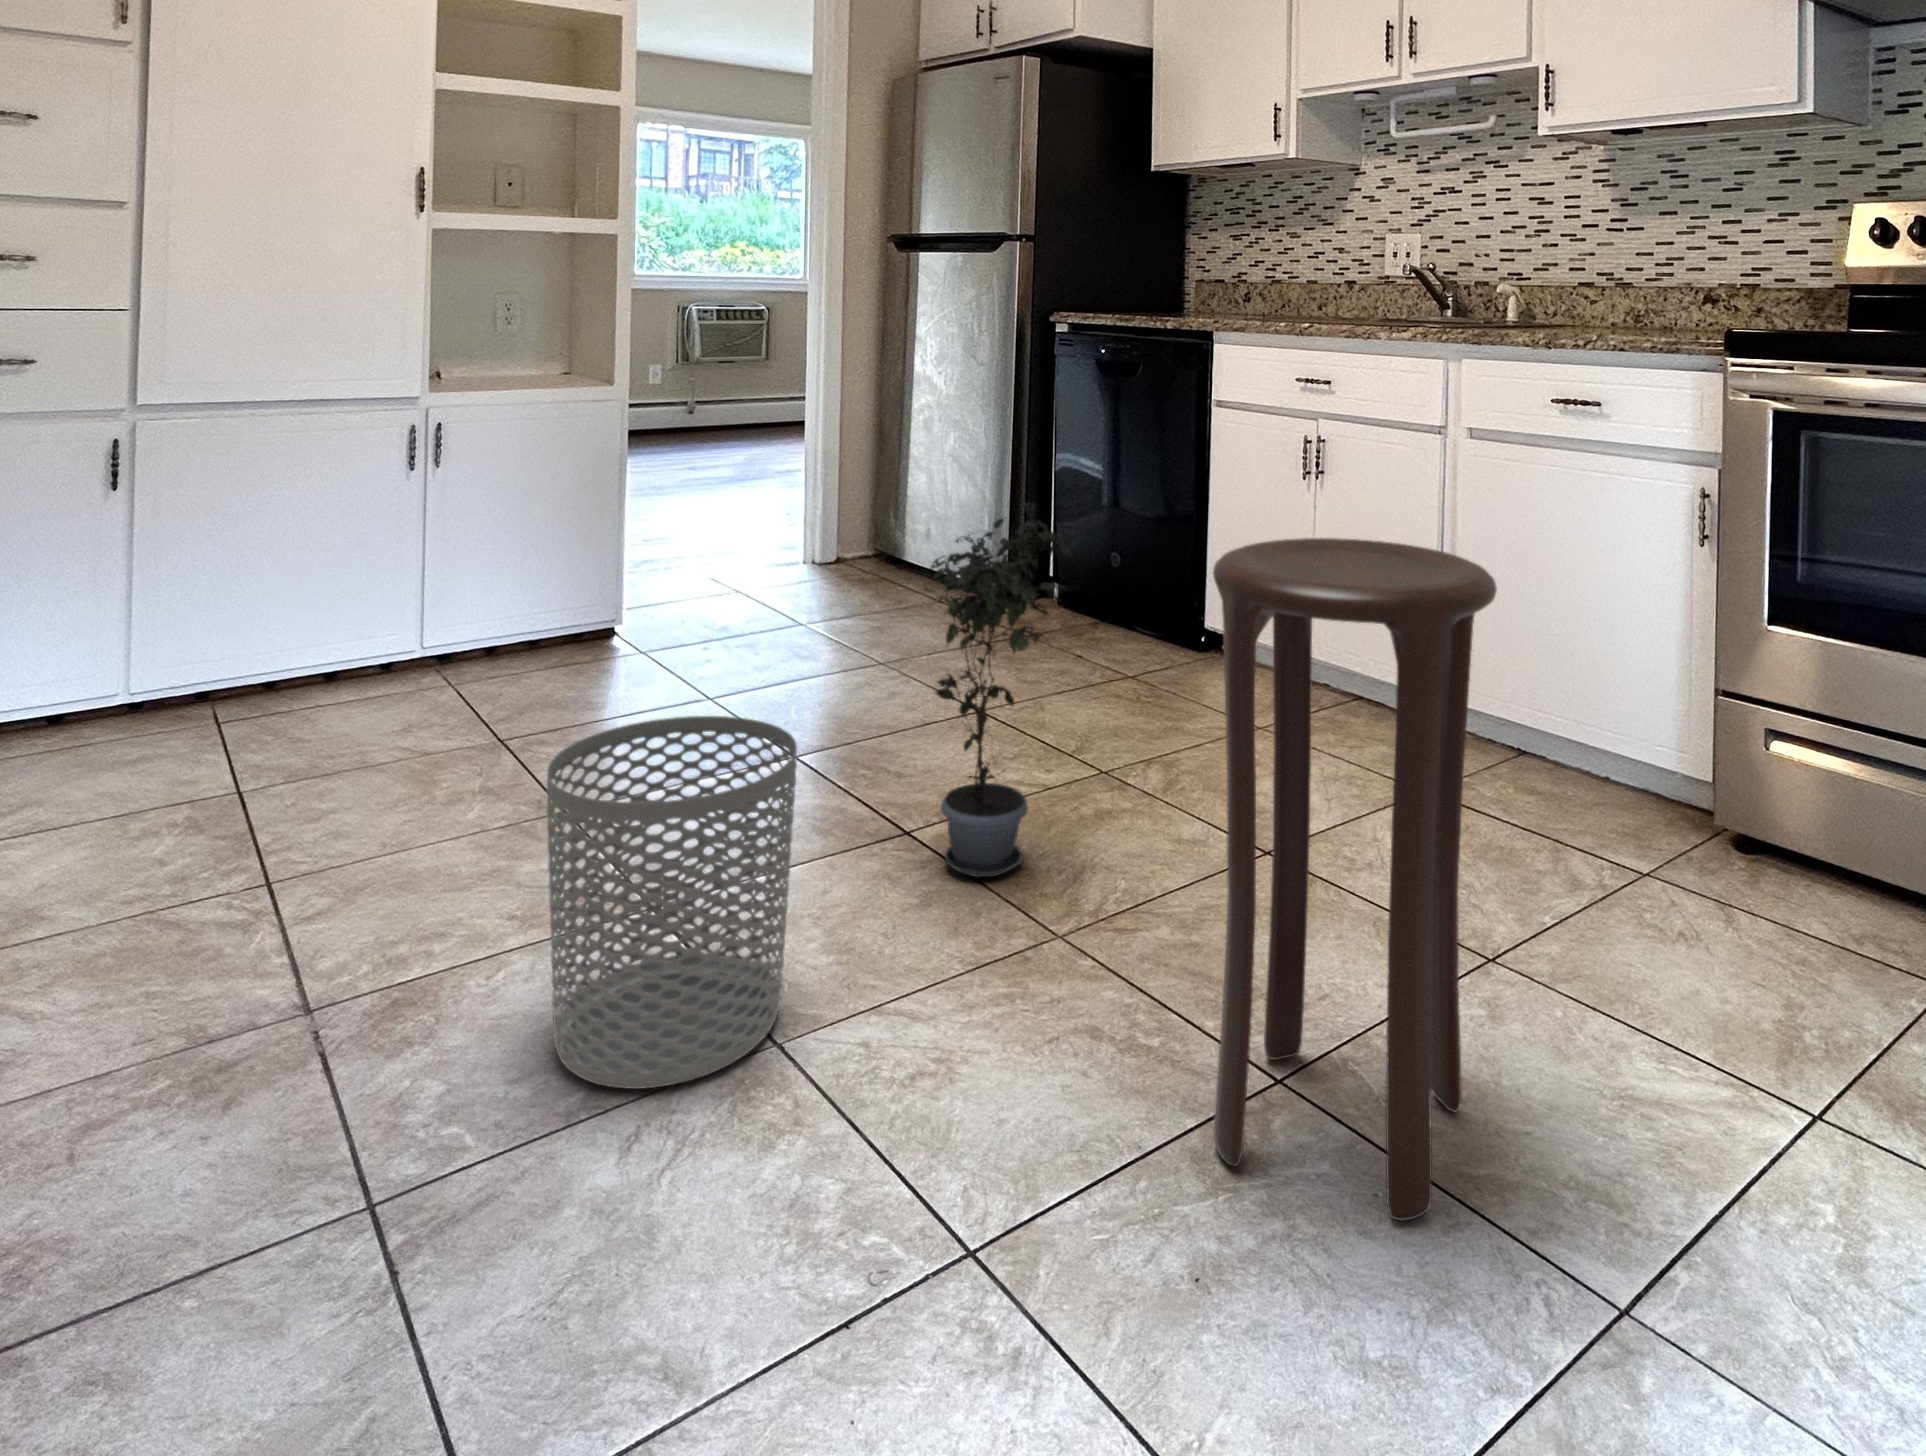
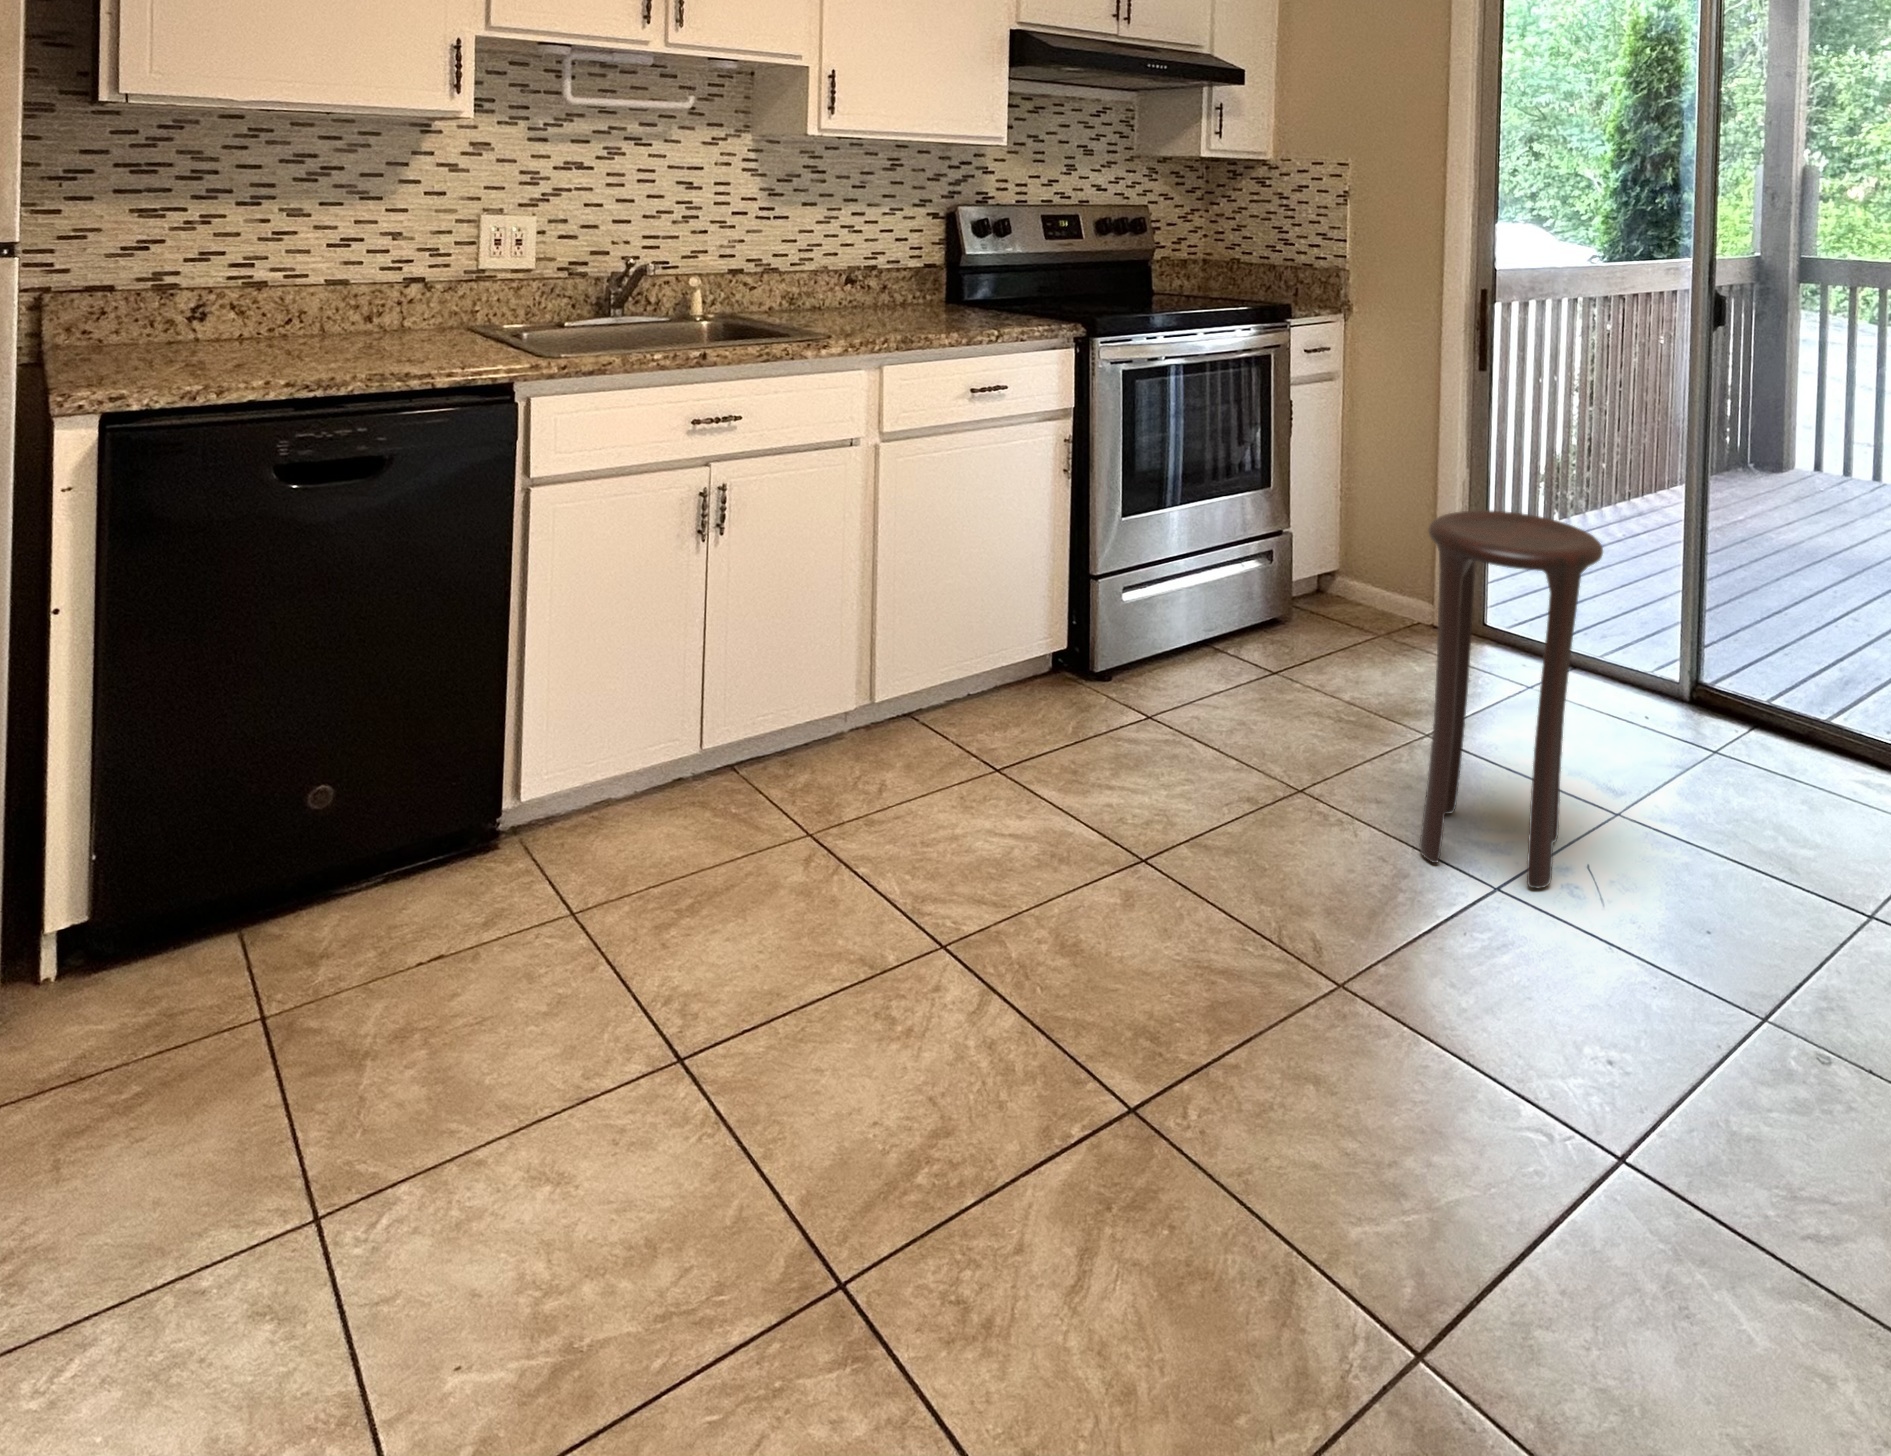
potted plant: present [925,503,1071,878] -> none [1089,616,1343,1007]
waste bin: present [546,716,797,1089] -> none [1461,865,1713,1245]

